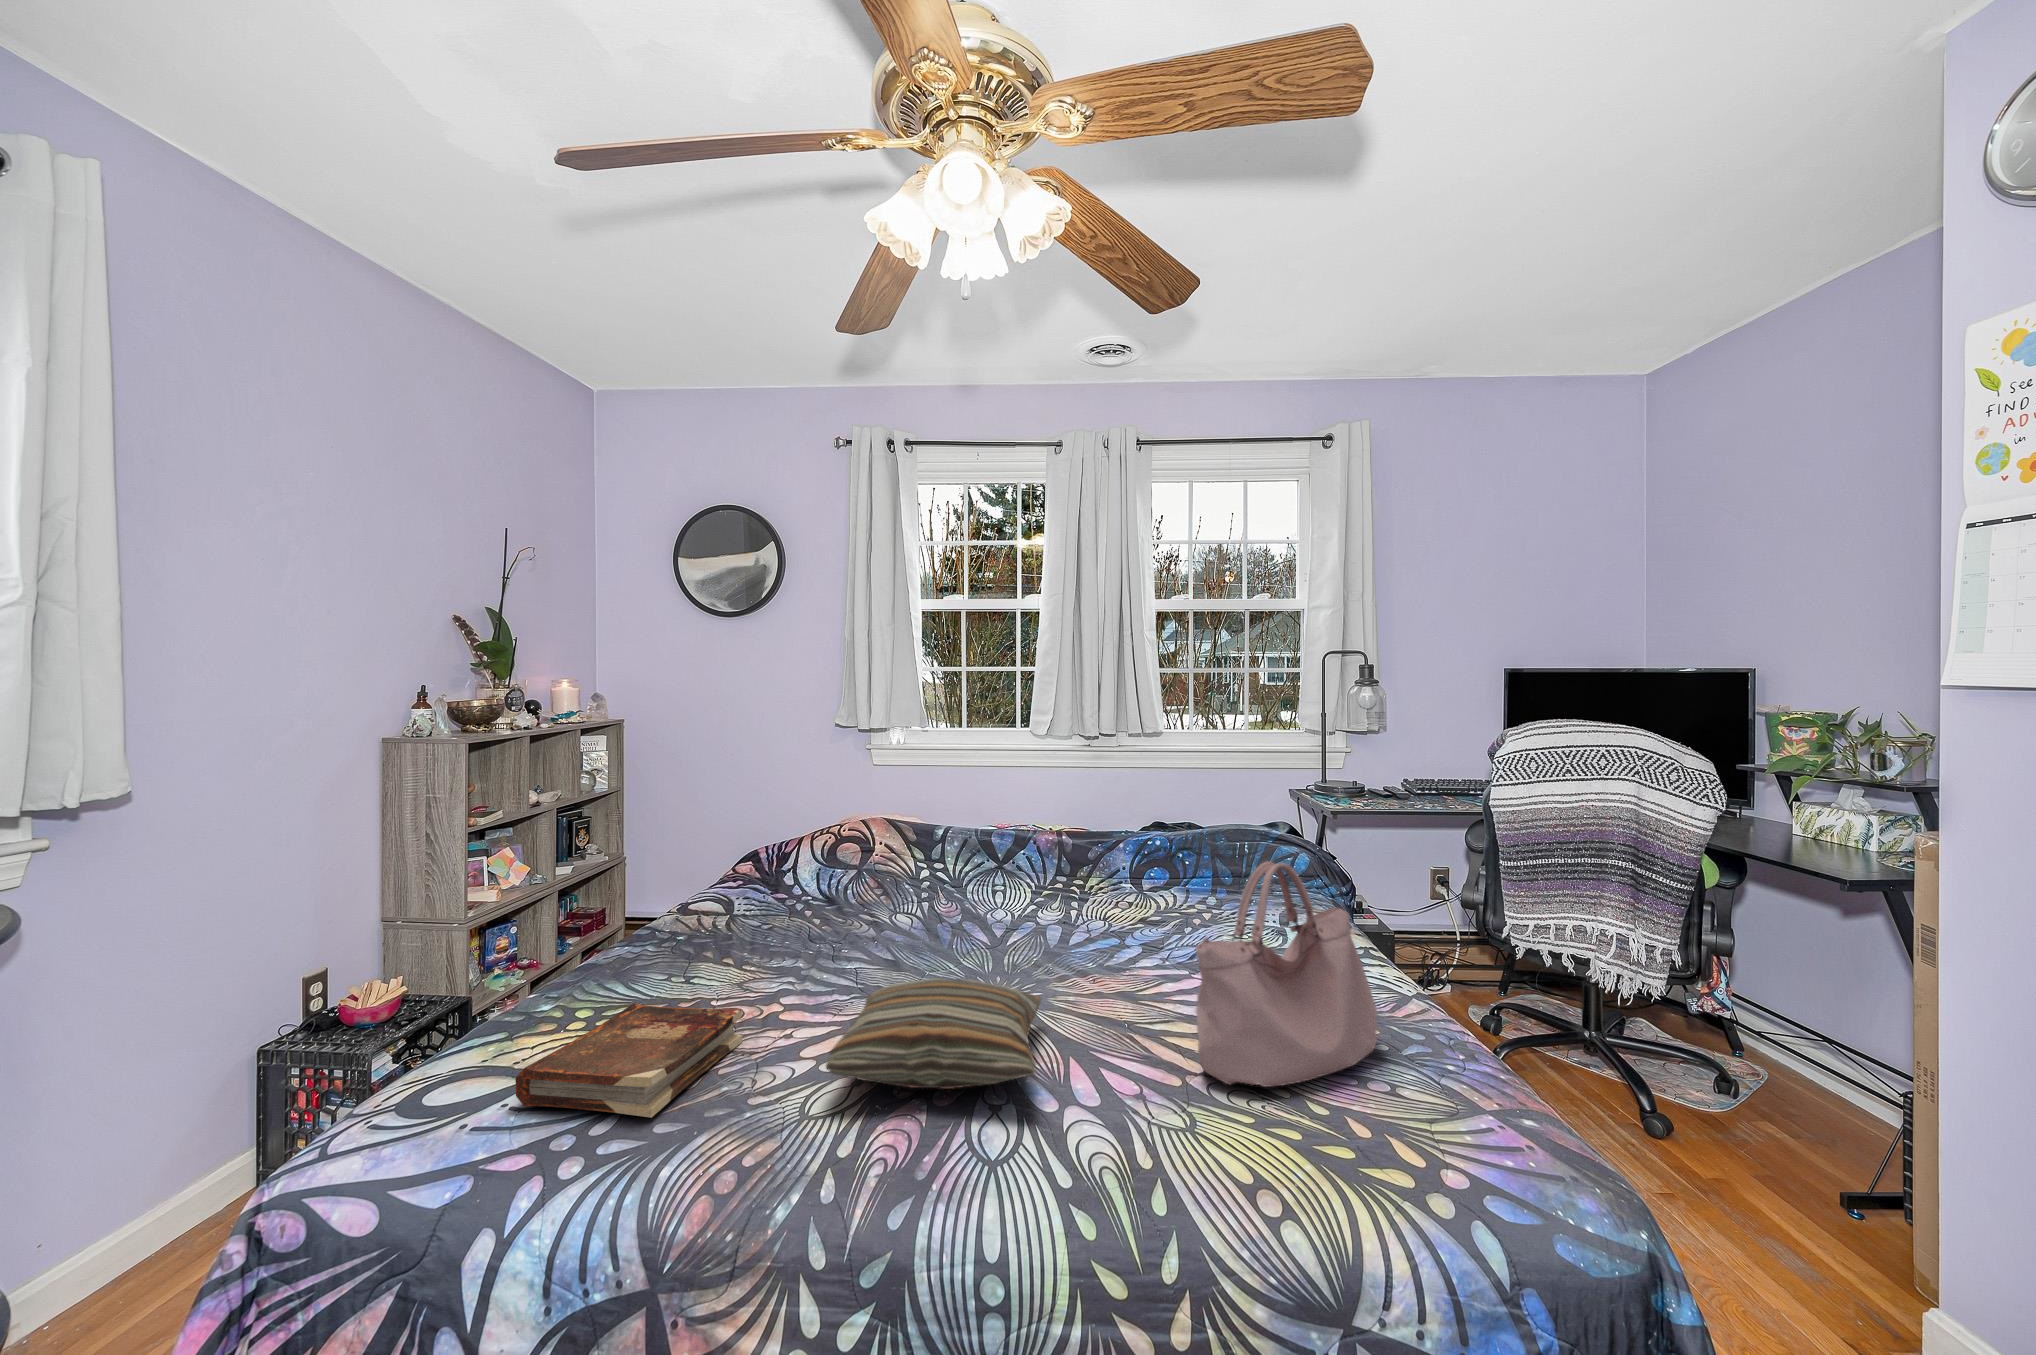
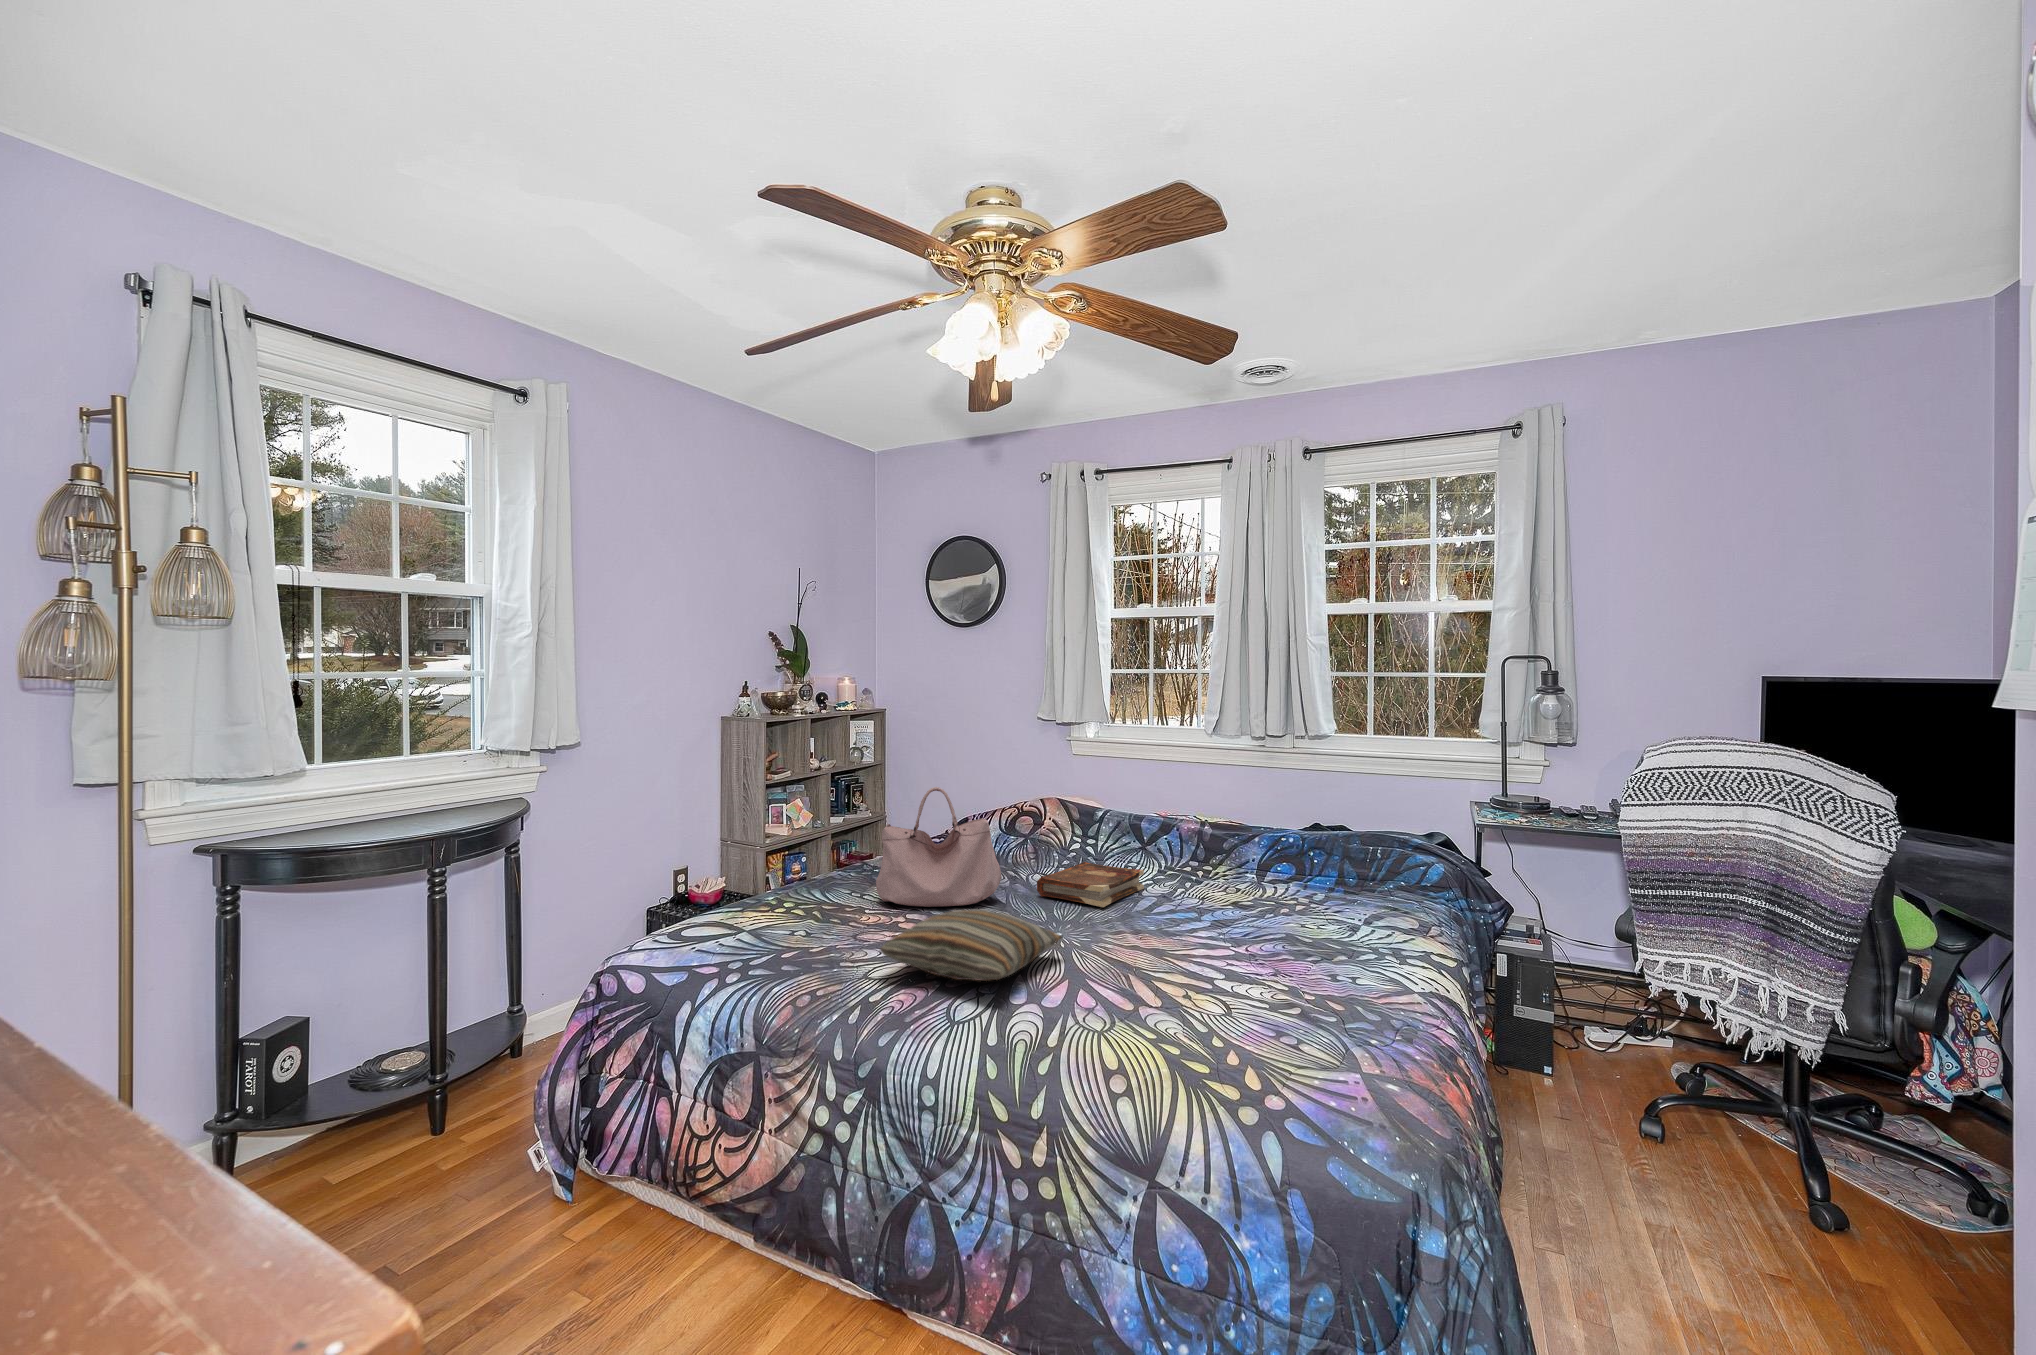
handbag: present [1196,861,1377,1087] -> present [876,787,1001,907]
book: present [515,1003,742,1118] -> present [1037,862,1144,907]

